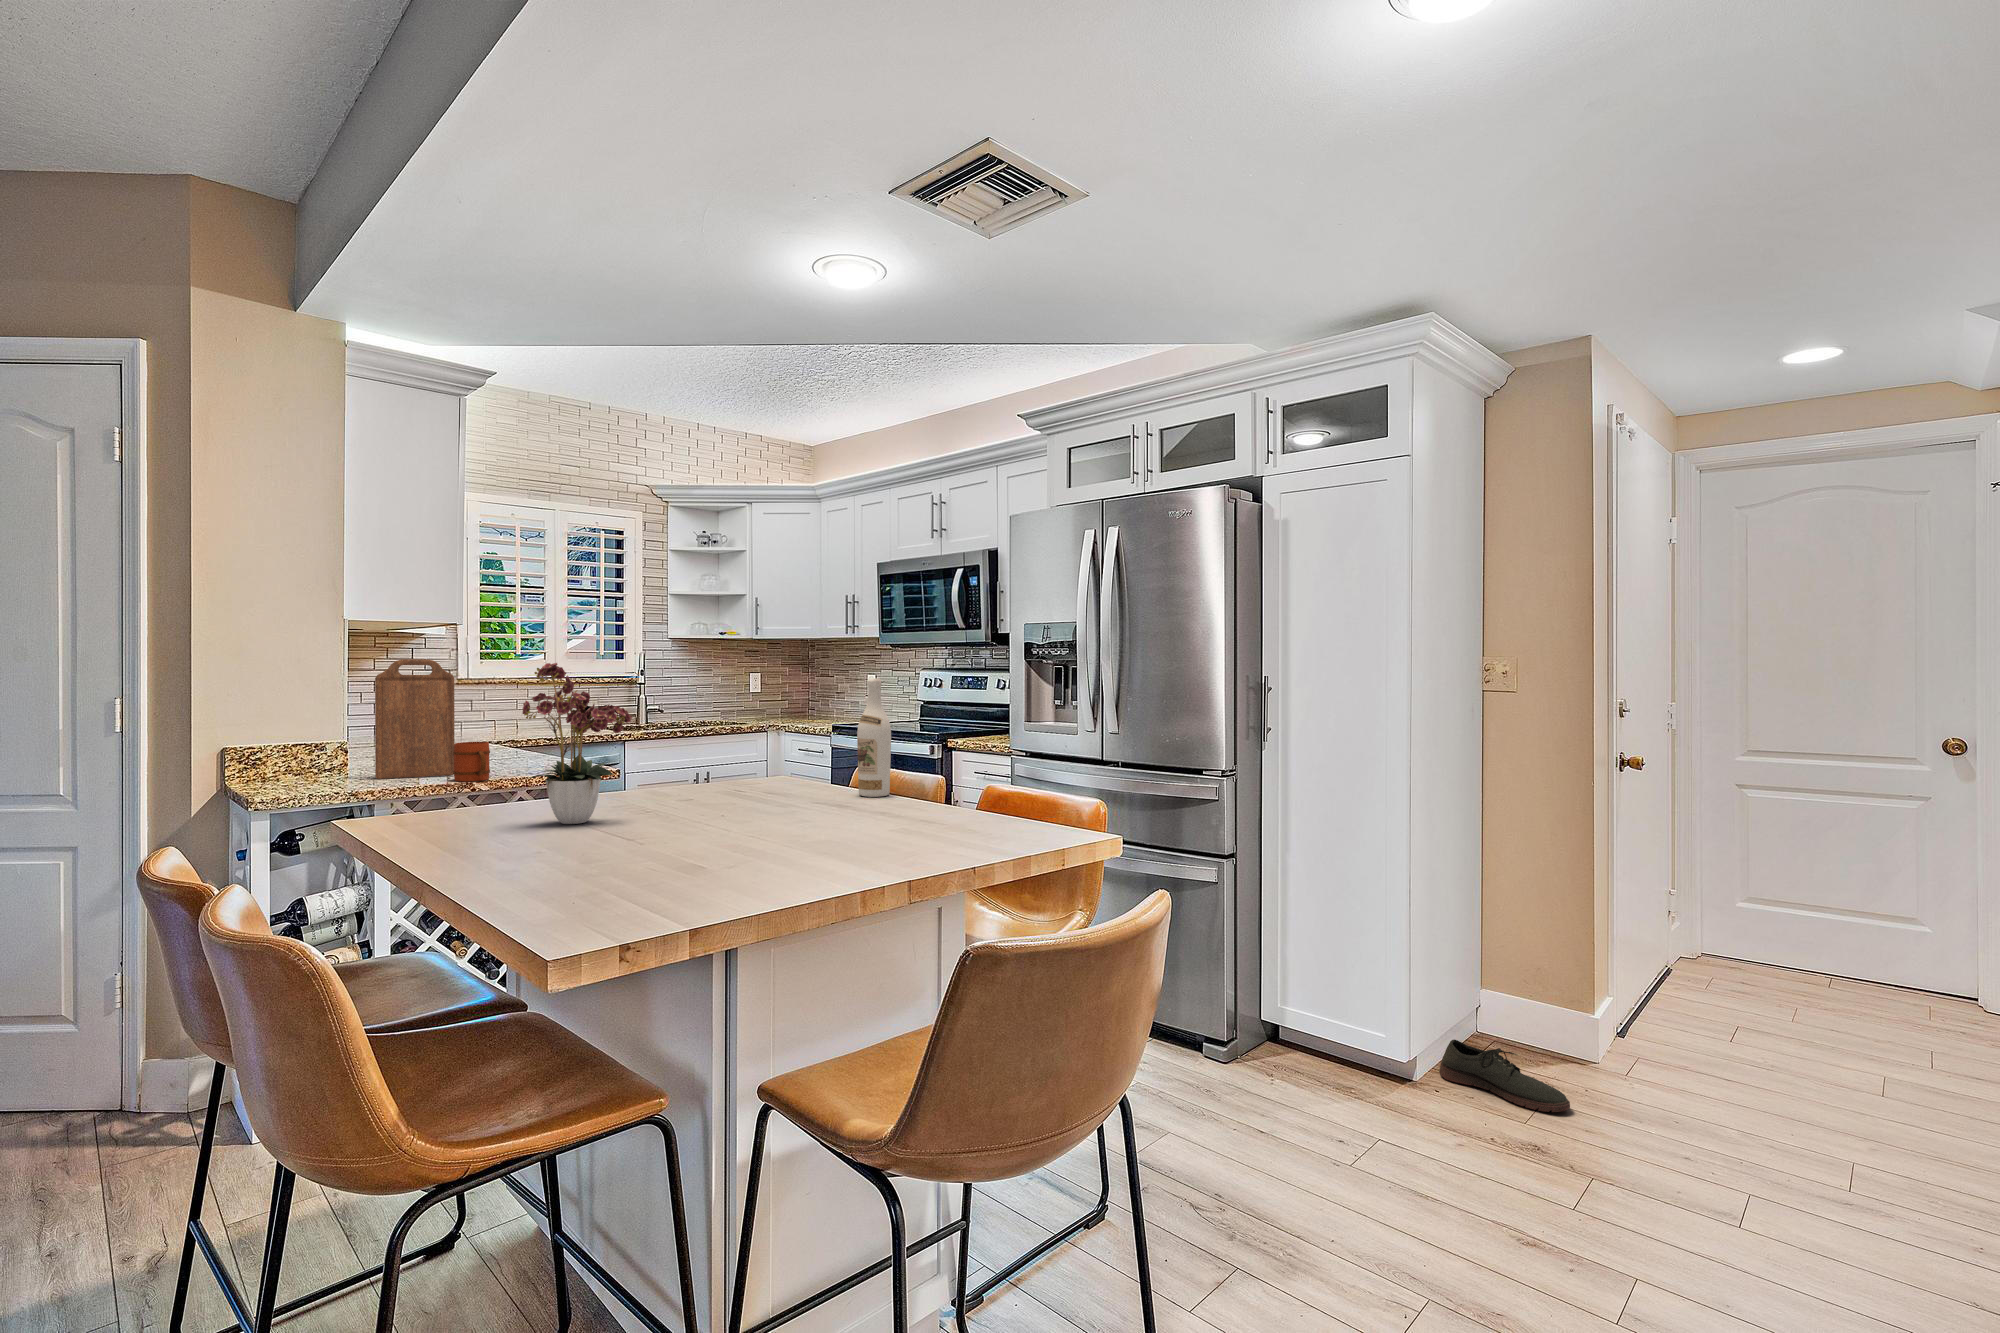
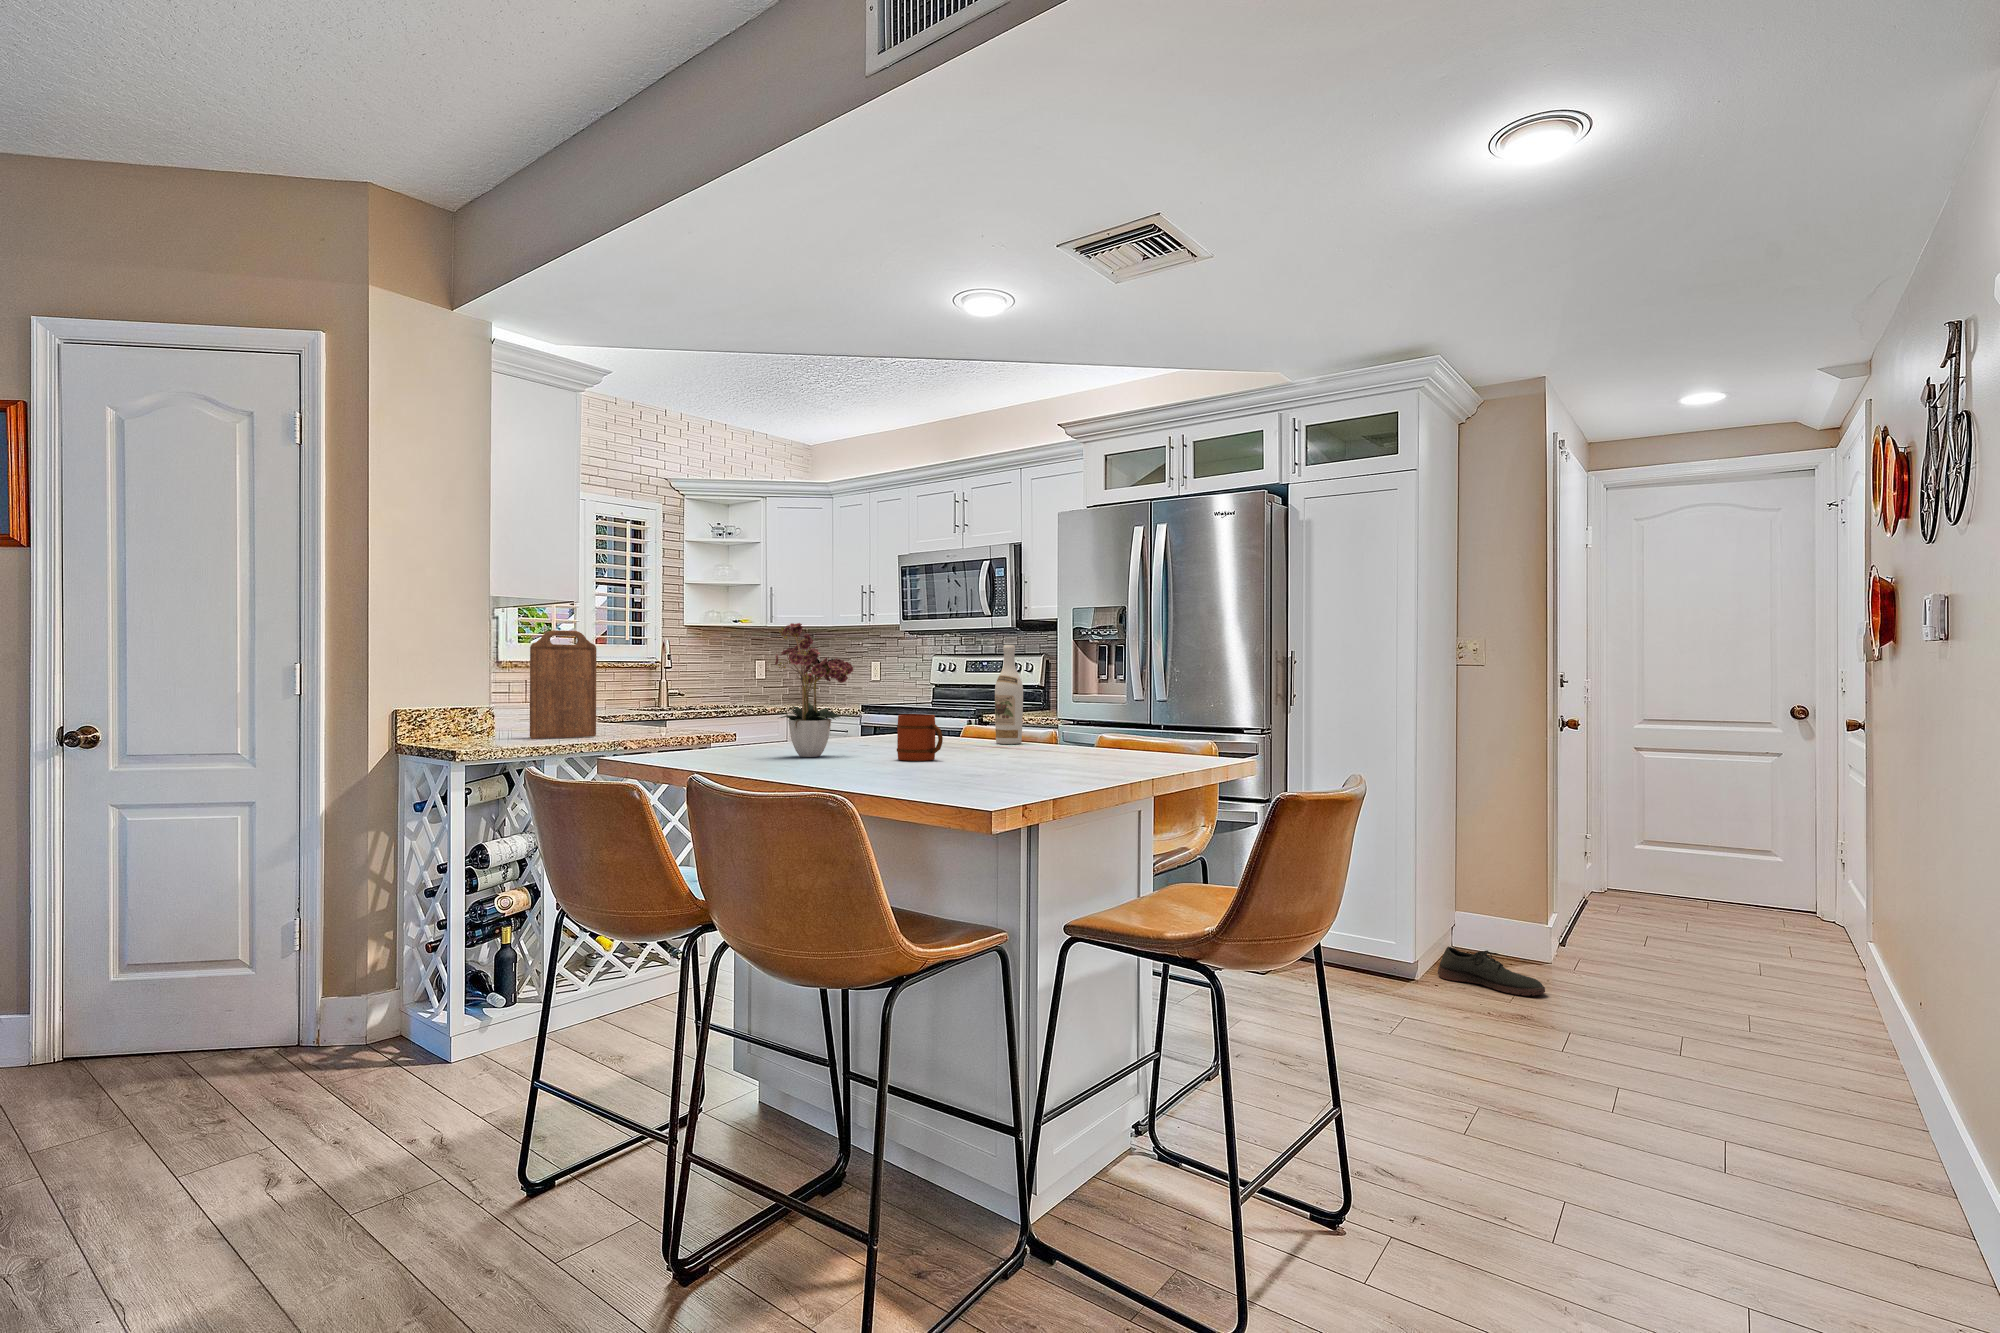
mug: present [453,742,490,781] -> present [897,714,943,761]

